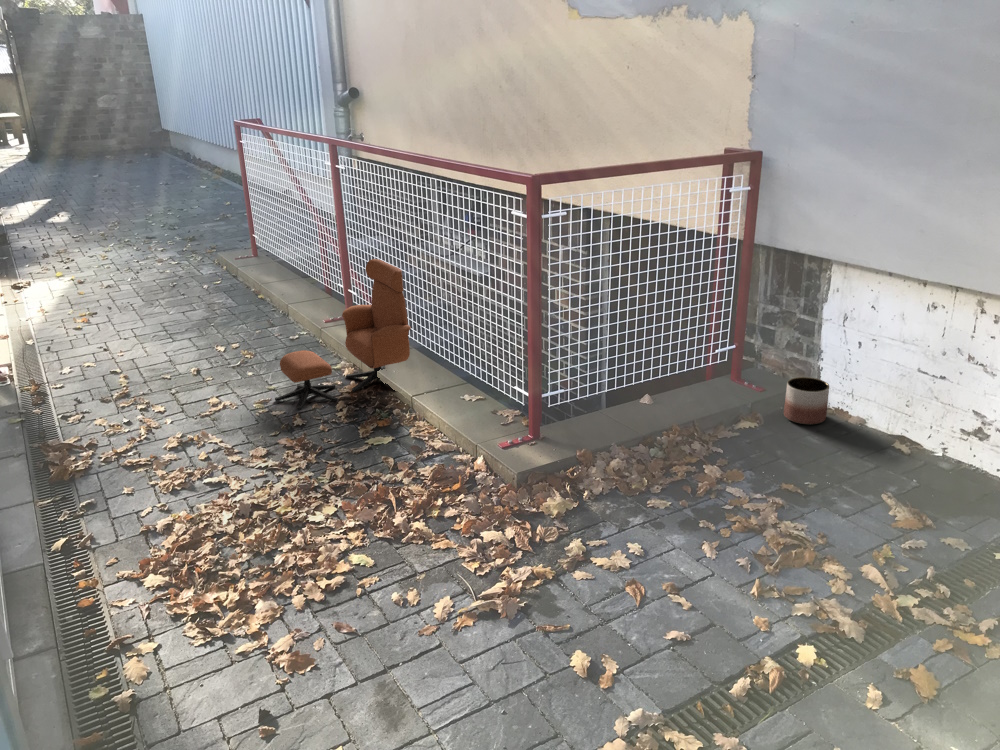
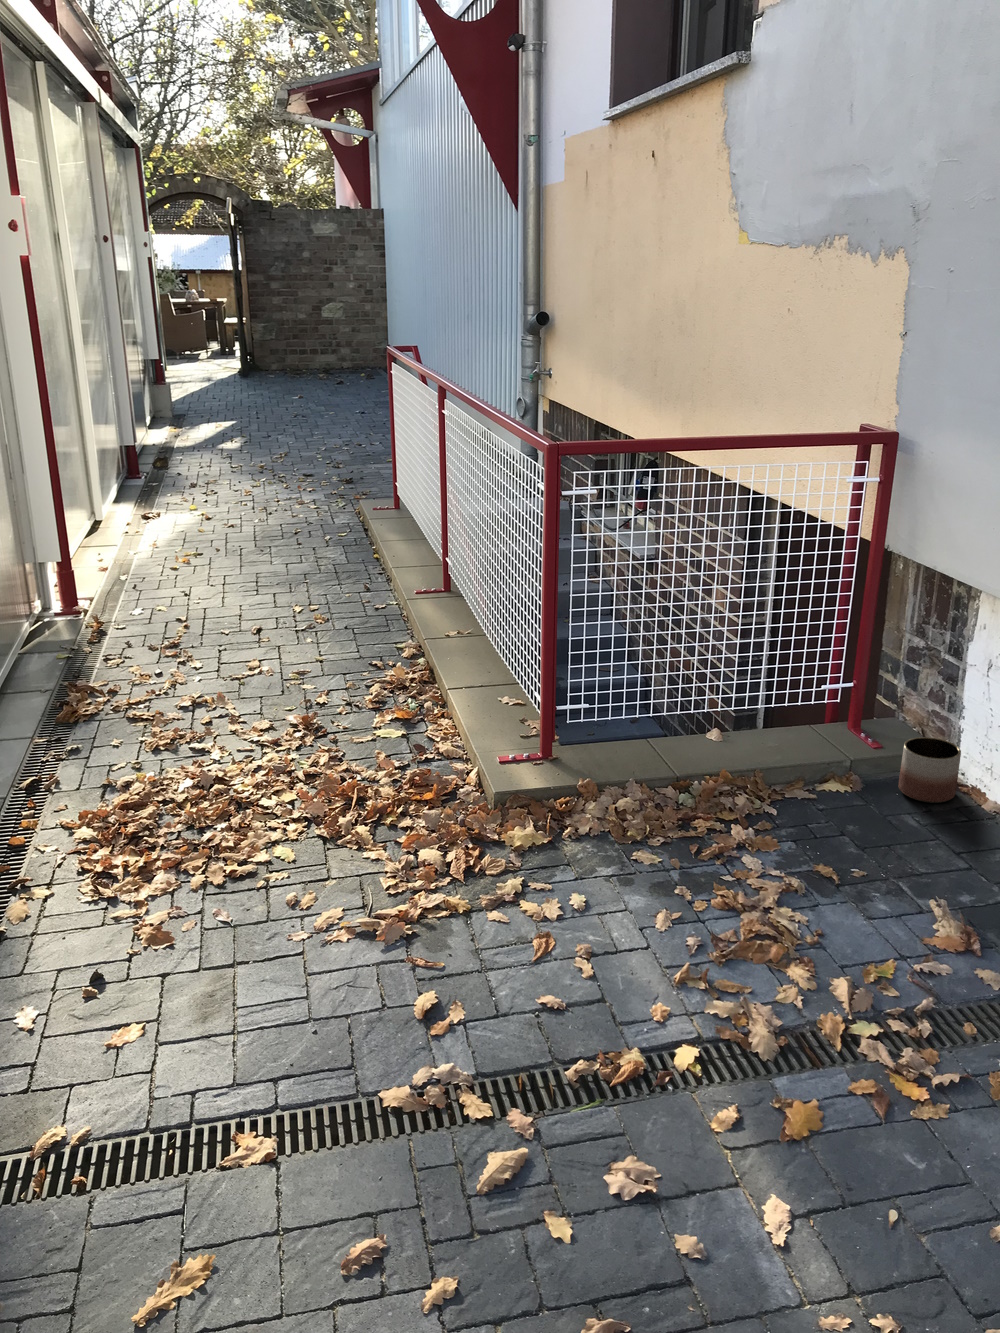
lounge chair: present [275,259,411,410] -> none [315,522,483,687]

